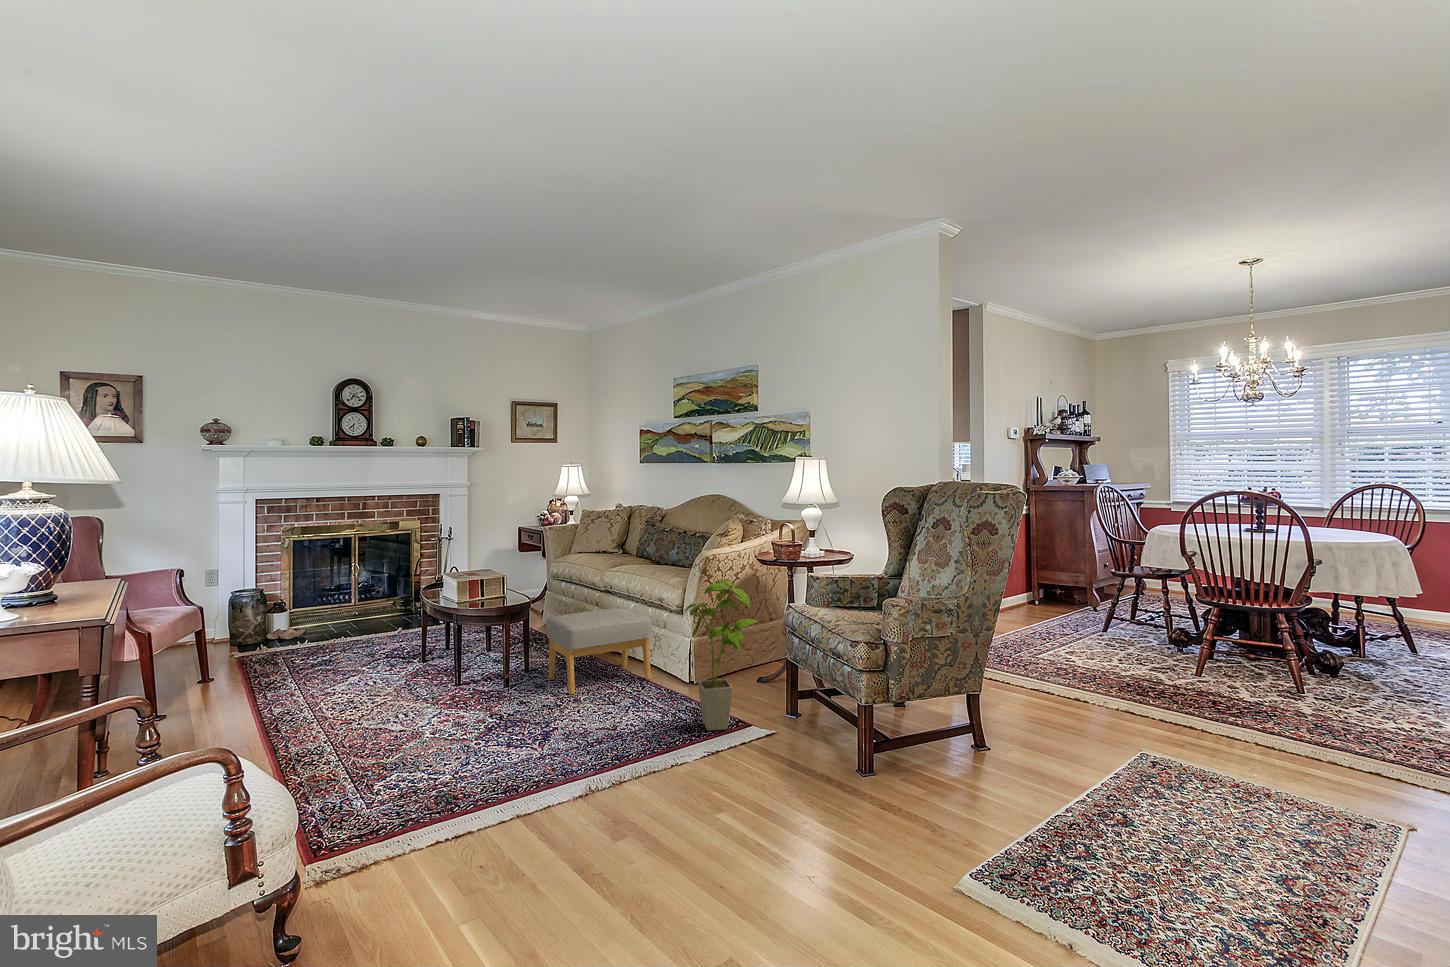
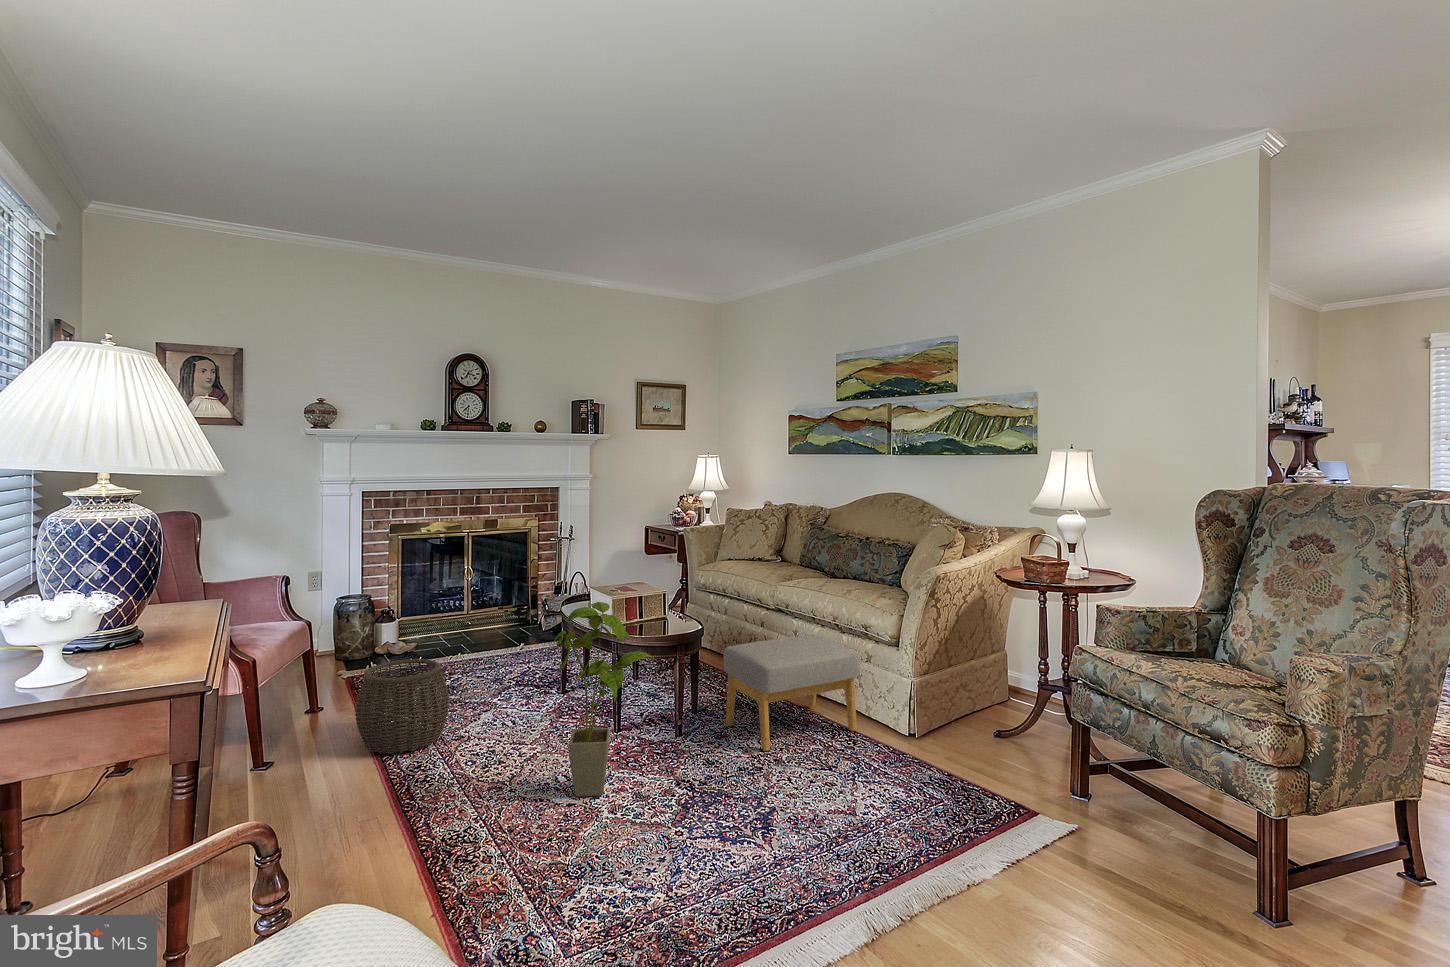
house plant: present [684,580,760,731] -> present [553,602,653,797]
woven basket: none [235,633,318,707] -> present [355,659,450,754]

